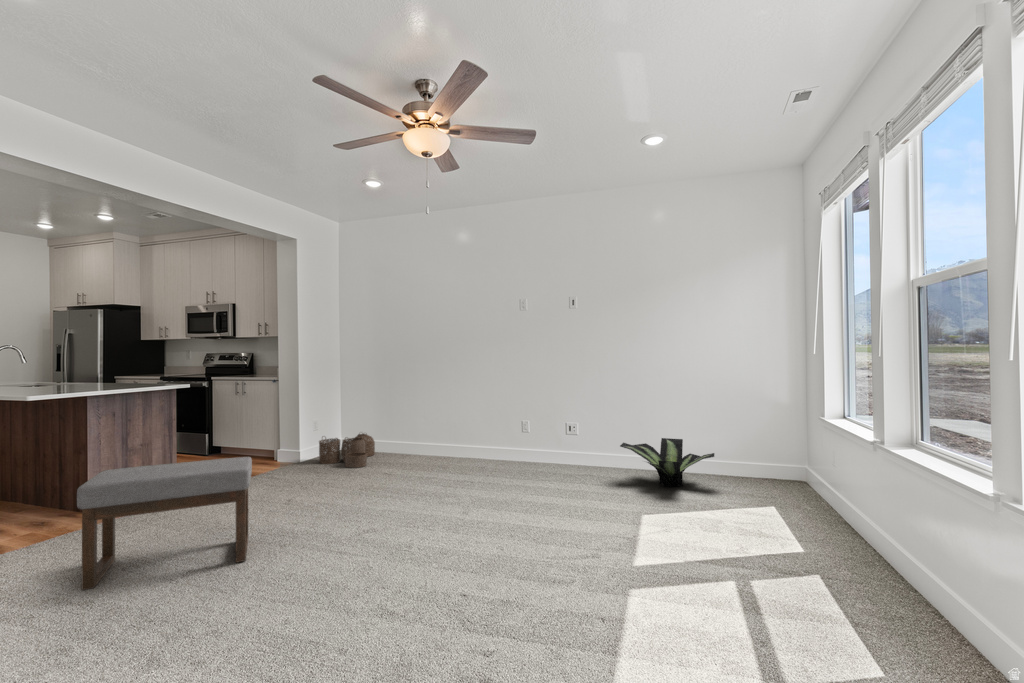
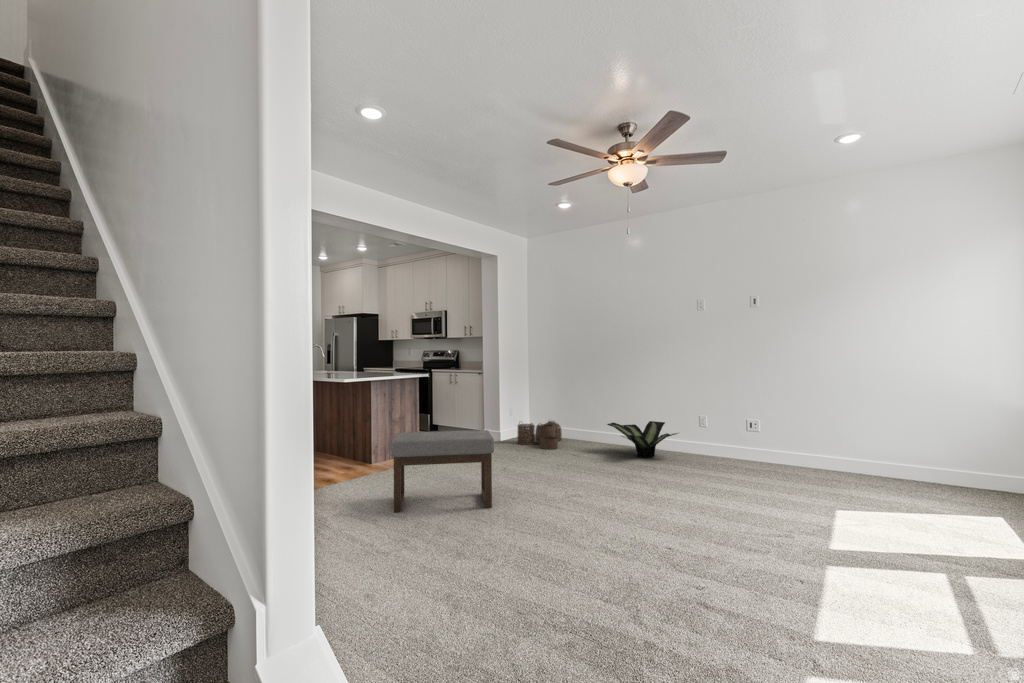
potted plant: present [620,438,714,487] -> present [607,421,678,458]

